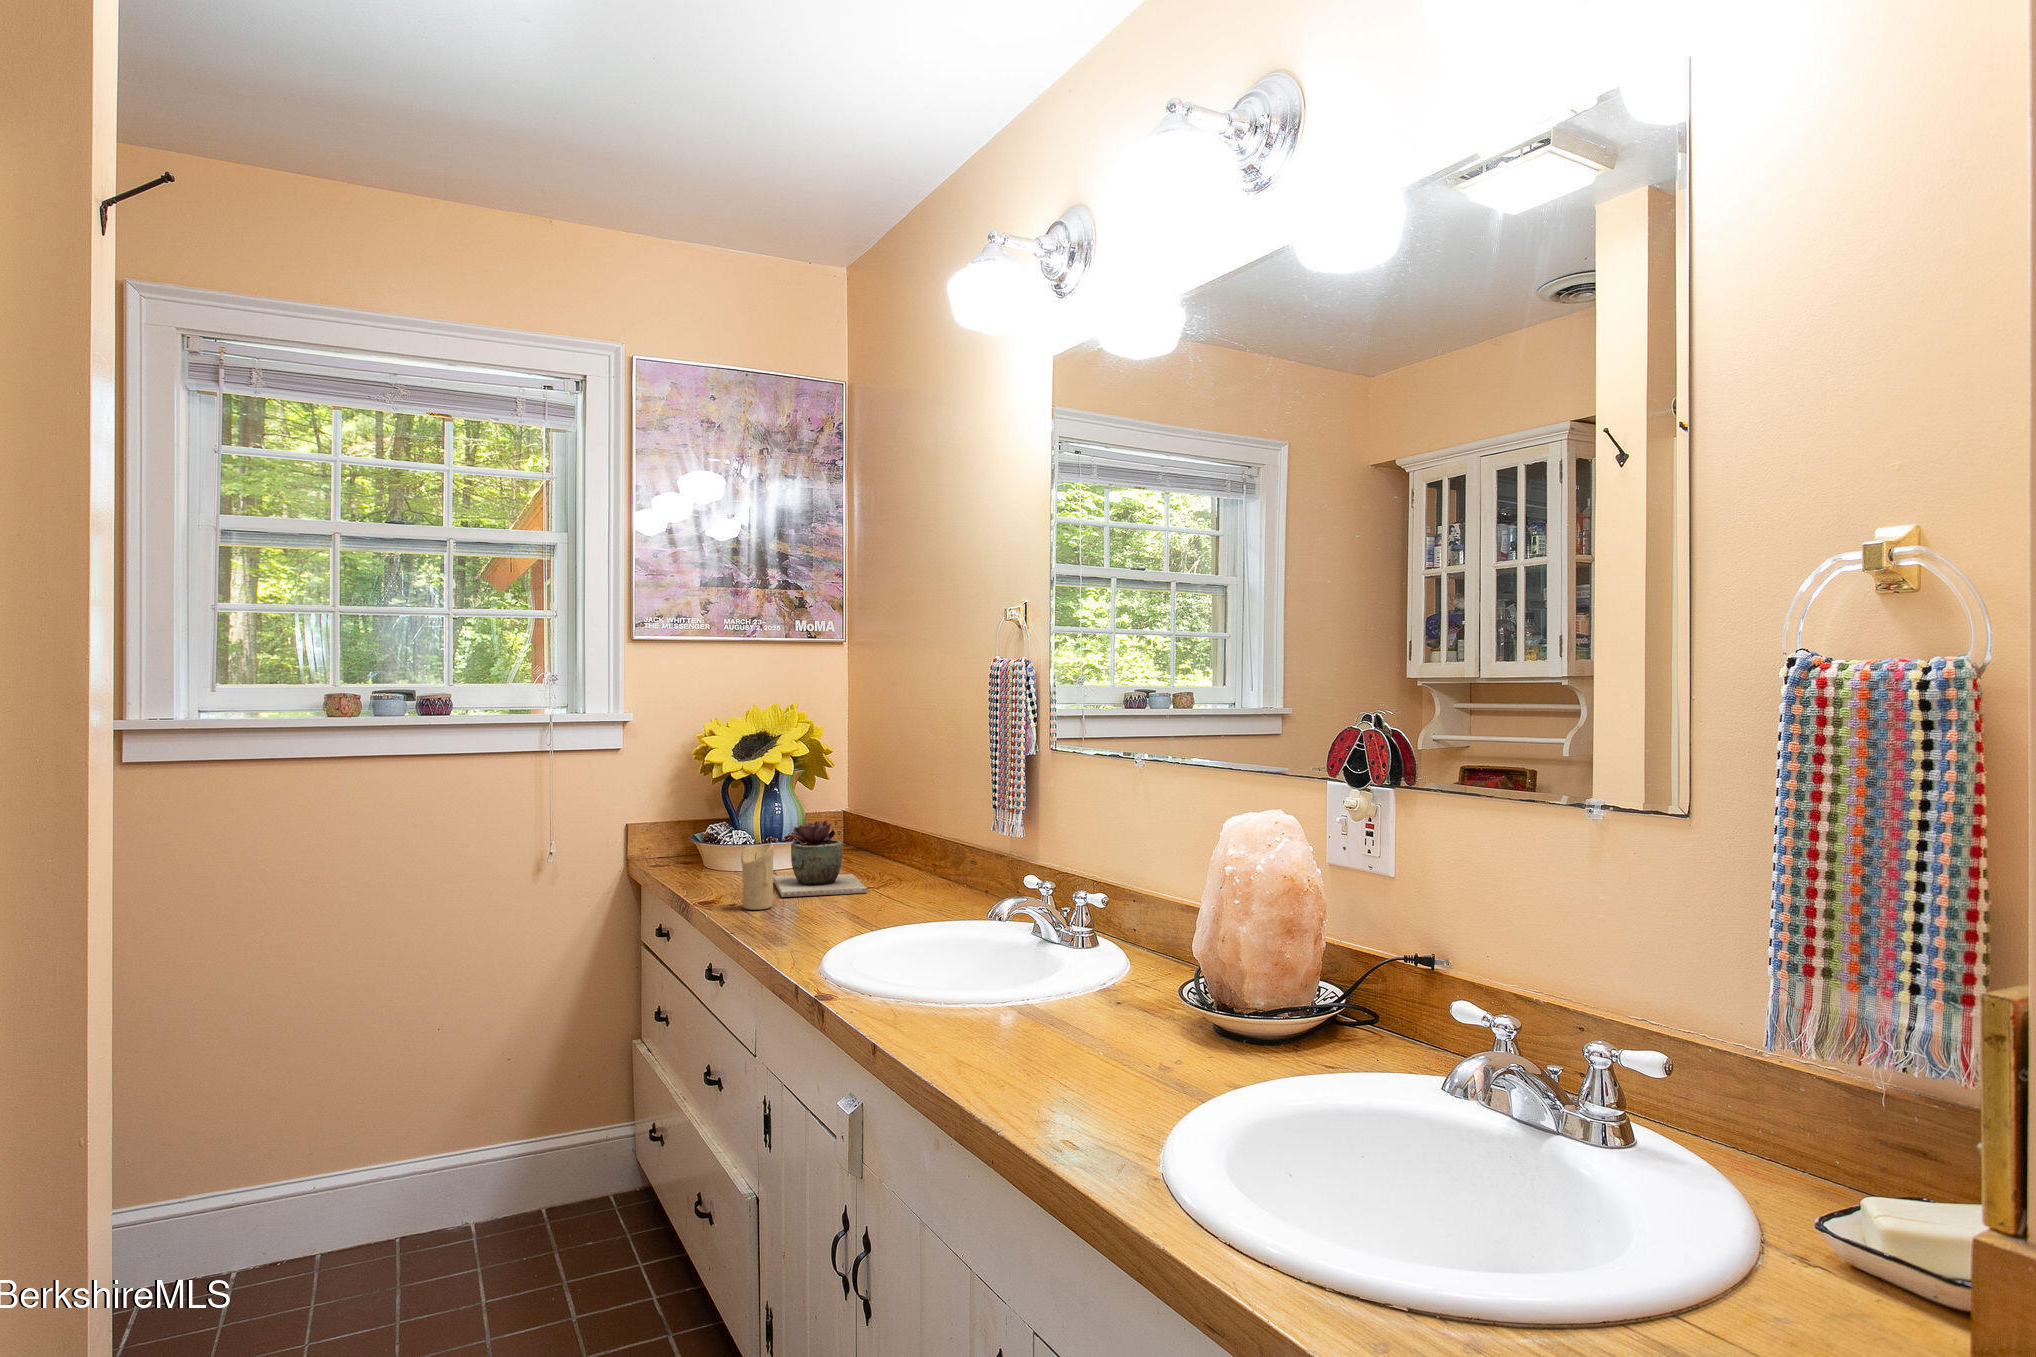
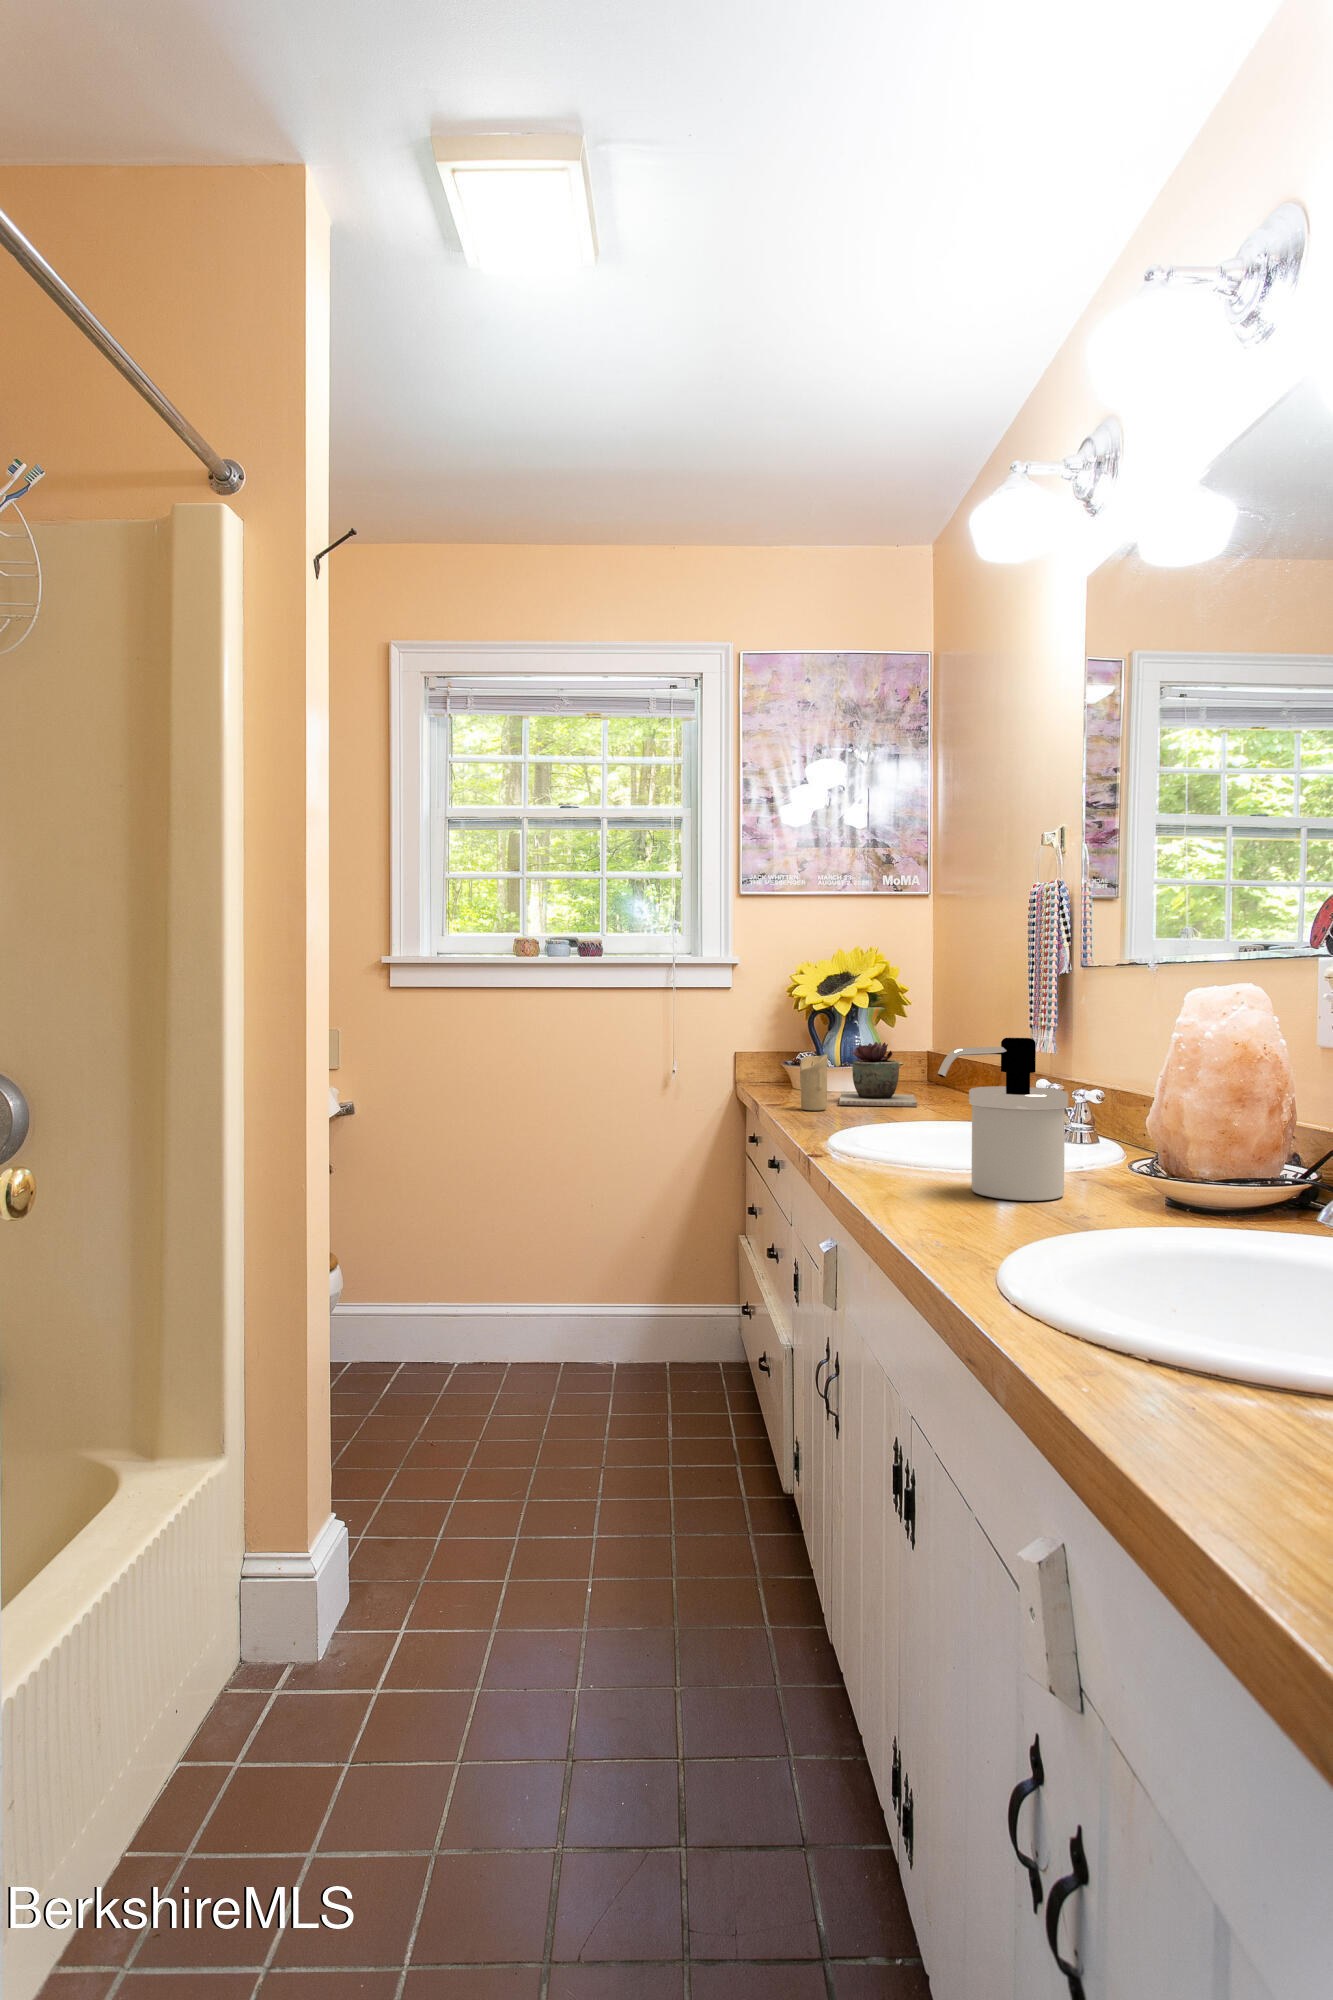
soap dispenser: none [1008,869,1127,1052] -> present [937,1038,1068,1201]

